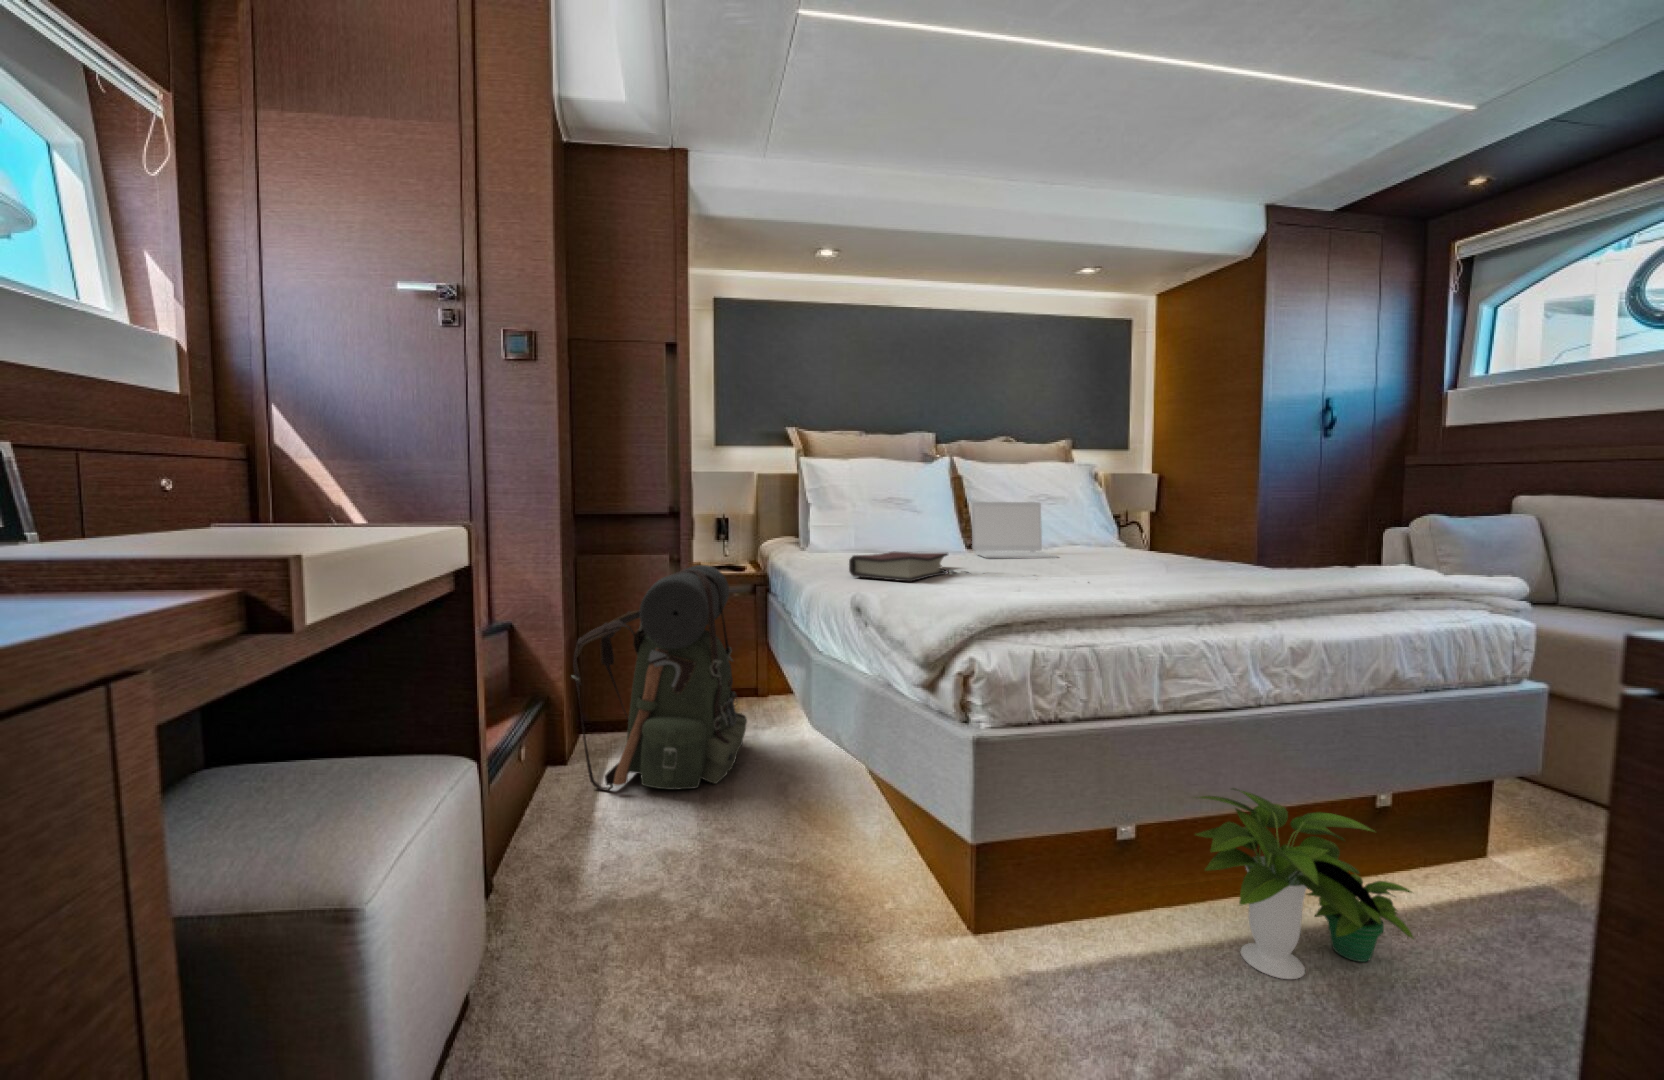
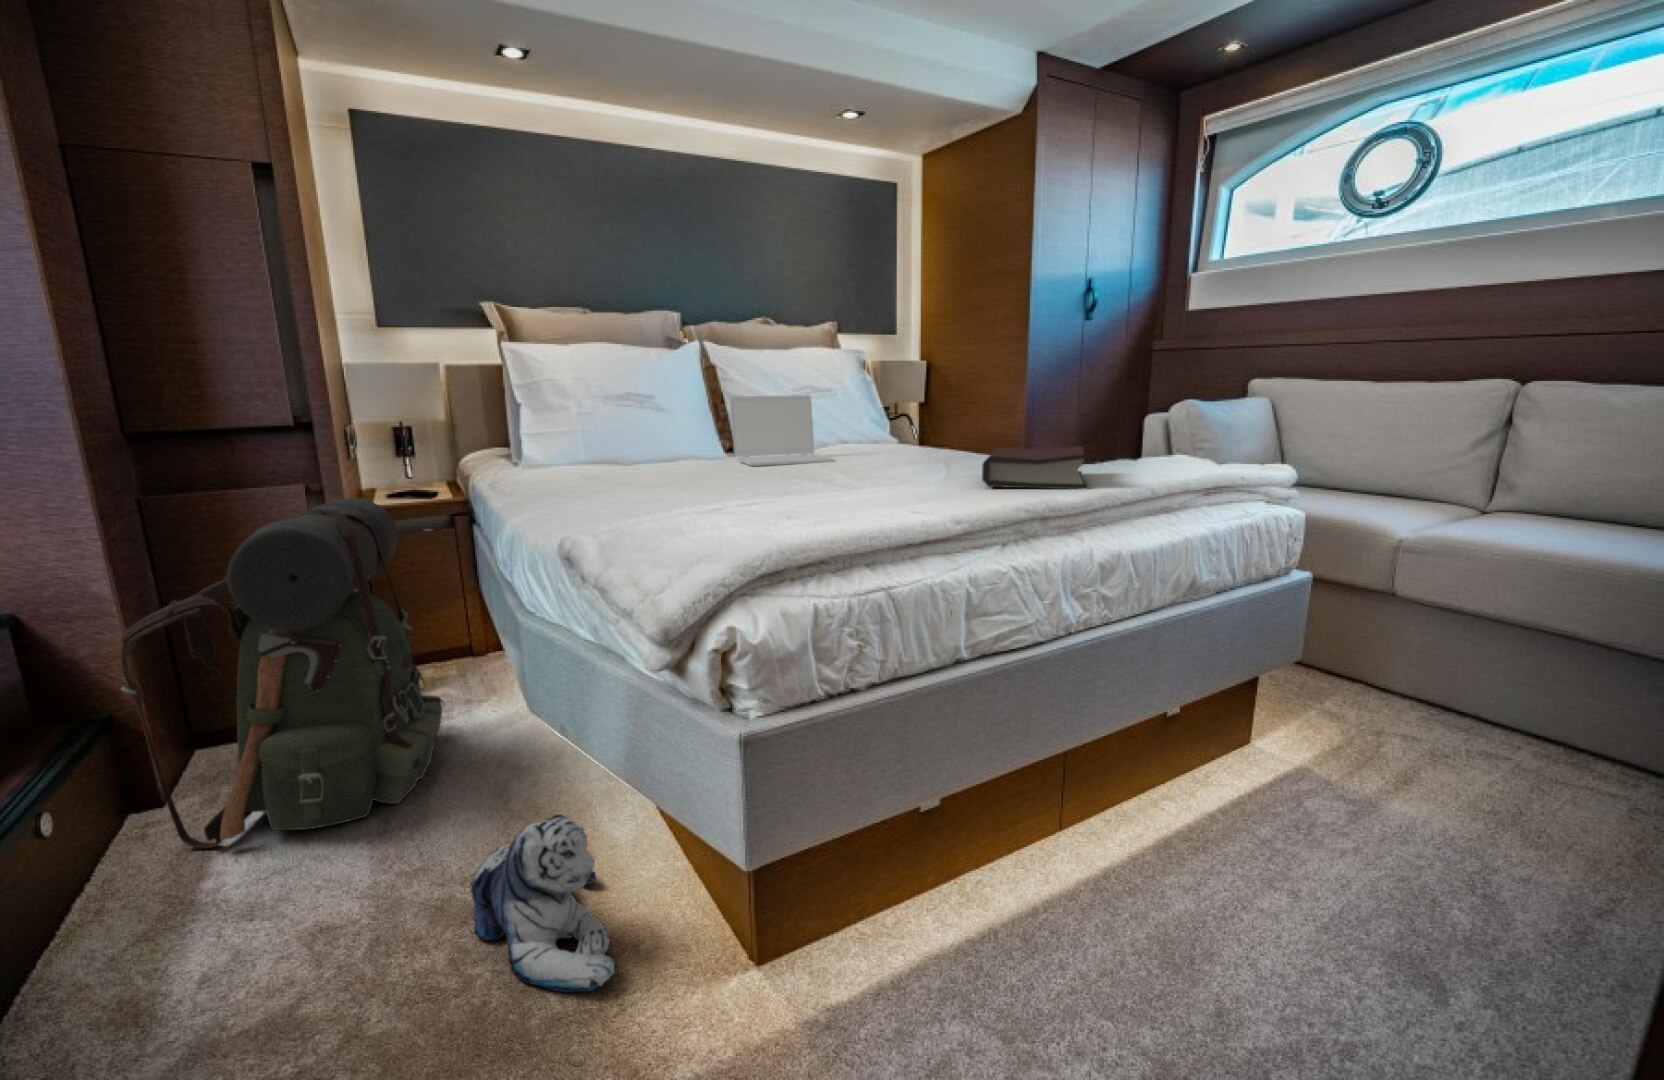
hardback book: present [849,552,948,581] -> present [982,446,1090,489]
potted plant: present [1196,788,1414,979] -> none [1005,735,1226,945]
plush toy: none [772,791,871,918] -> present [471,814,615,992]

